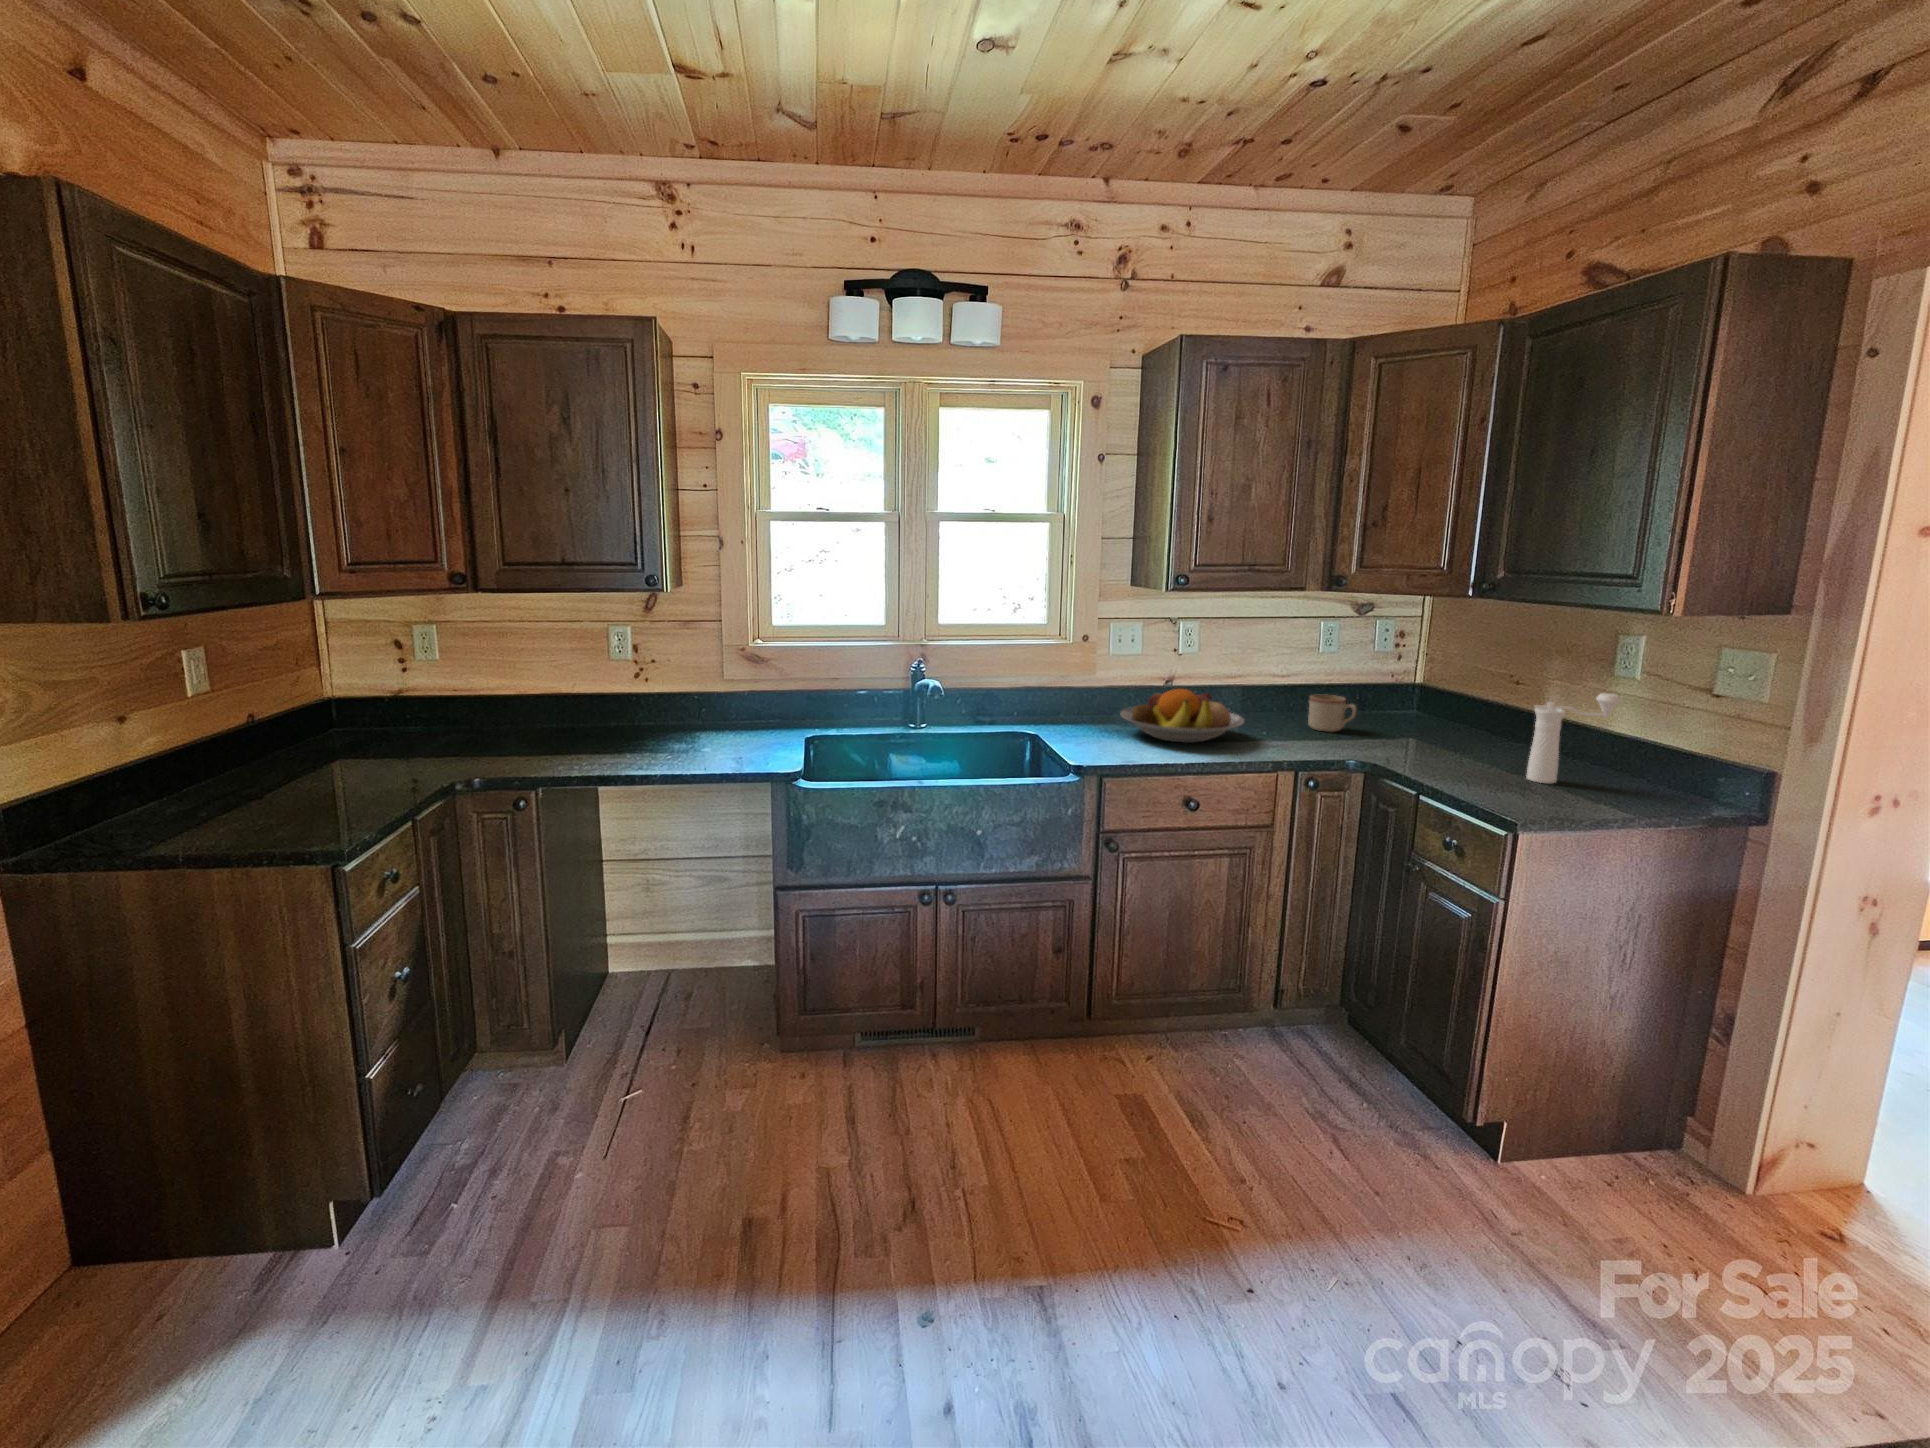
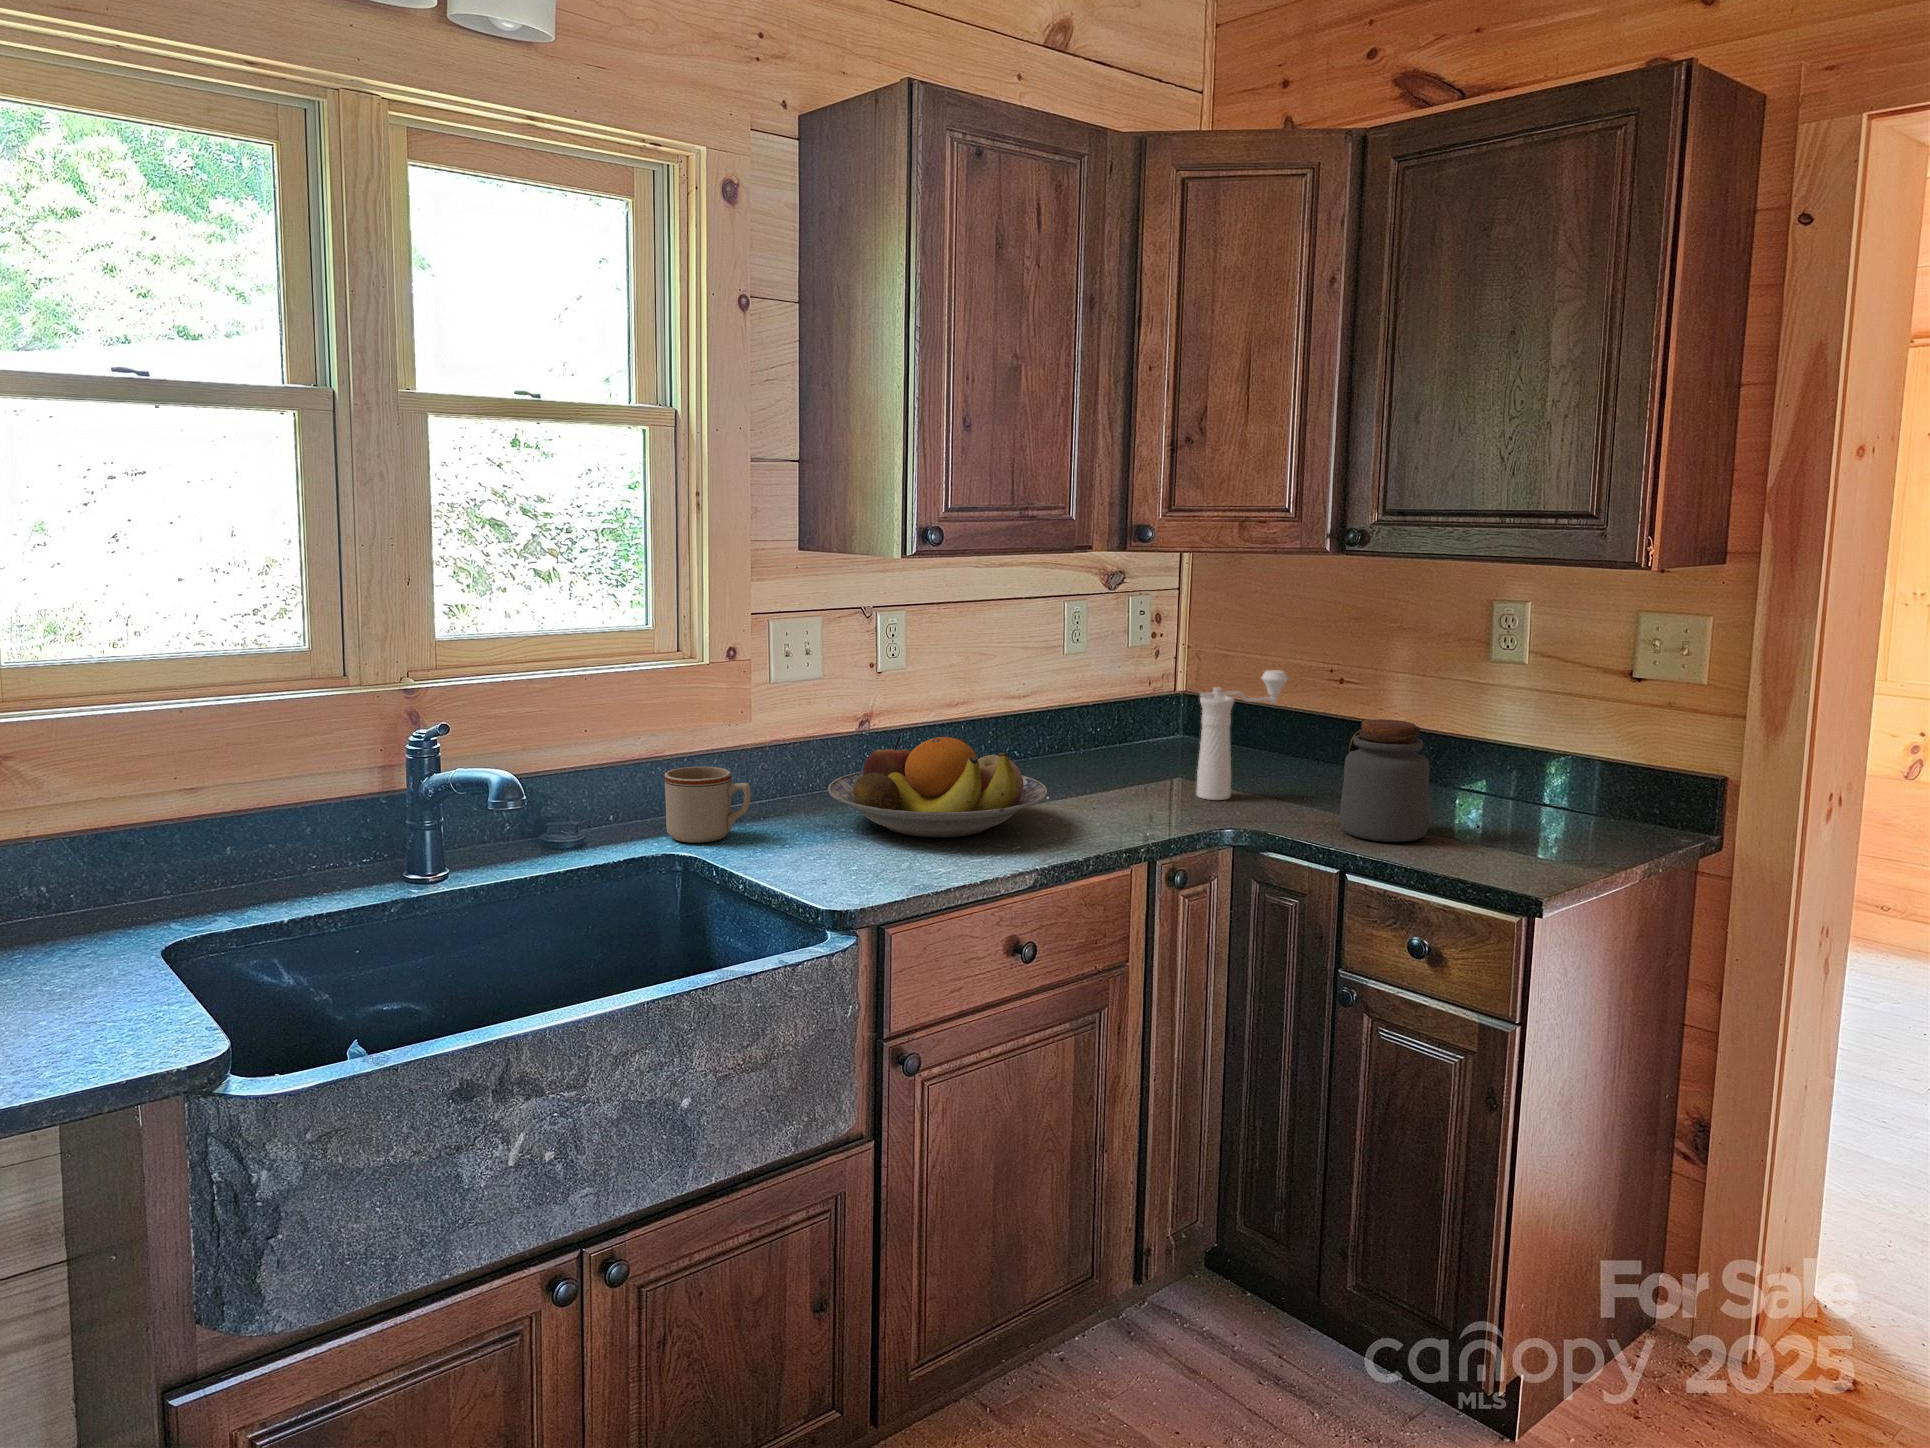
pepper mill: present [1527,693,1620,783] -> present [1197,670,1288,800]
mug: present [1308,694,1356,732] -> present [665,767,751,843]
jar: none [1433,703,1500,783] -> present [1339,719,1430,842]

